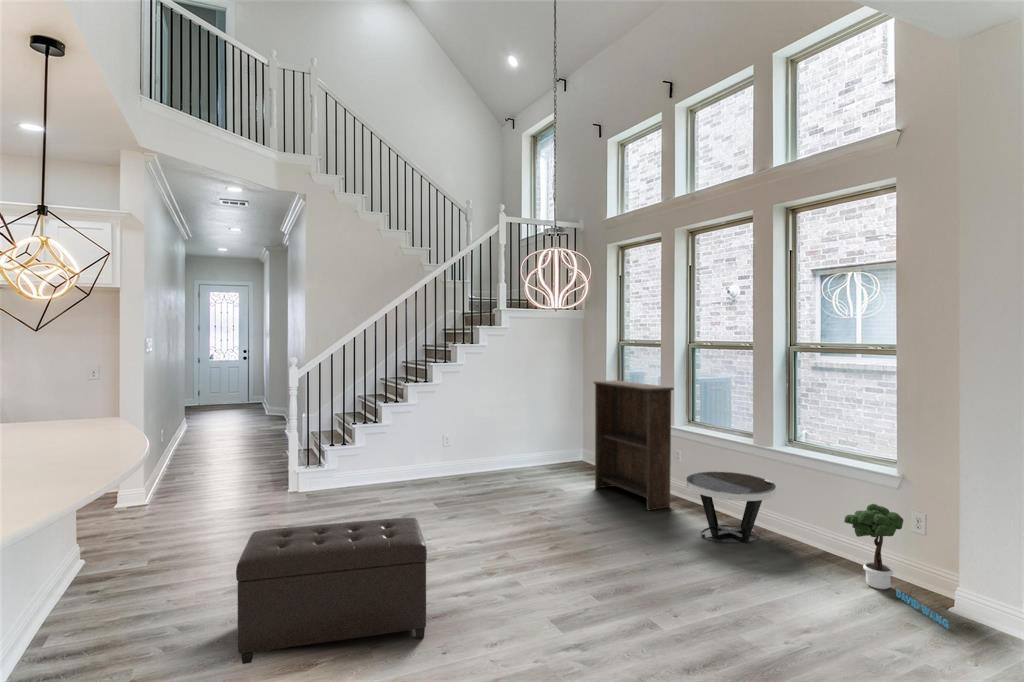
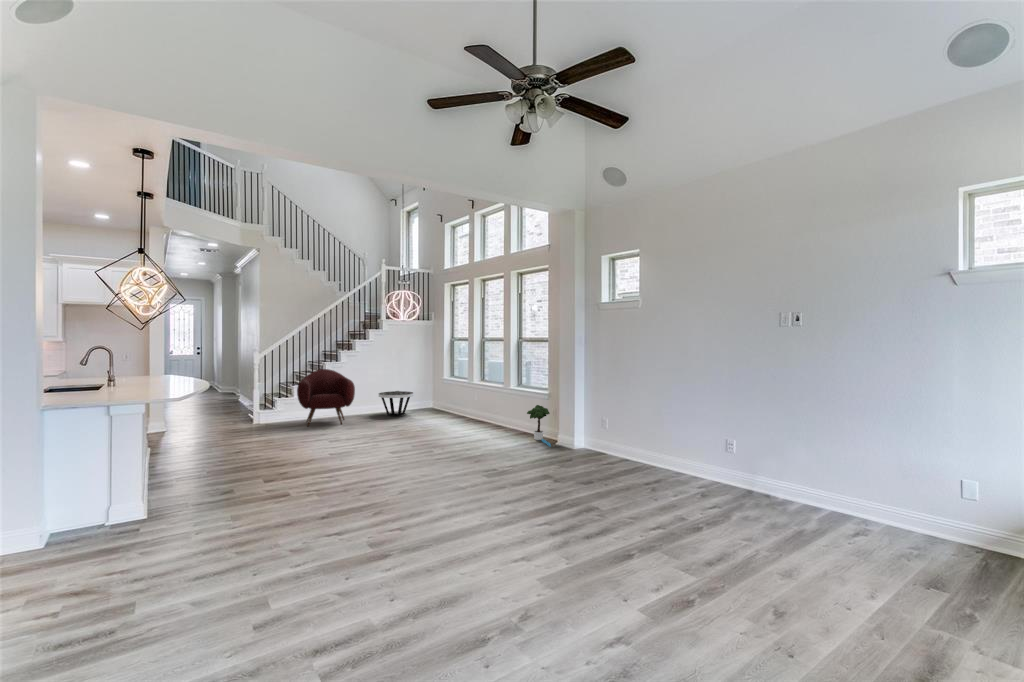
bookshelf: present [594,380,674,510] -> none [432,359,470,424]
armchair: none [361,397,458,505] -> present [297,369,355,426]
side table: present [686,472,776,543] -> present [379,391,413,416]
ottoman: present [236,518,427,664] -> none [250,413,334,466]

